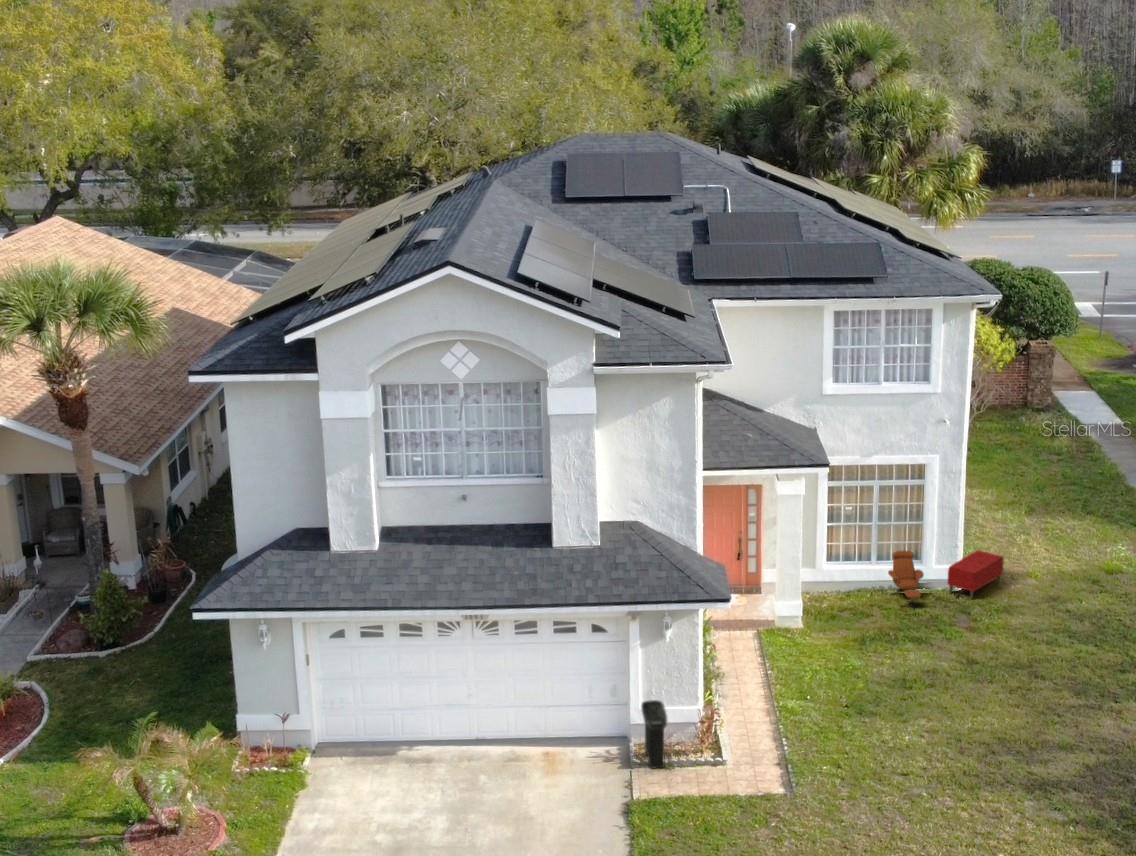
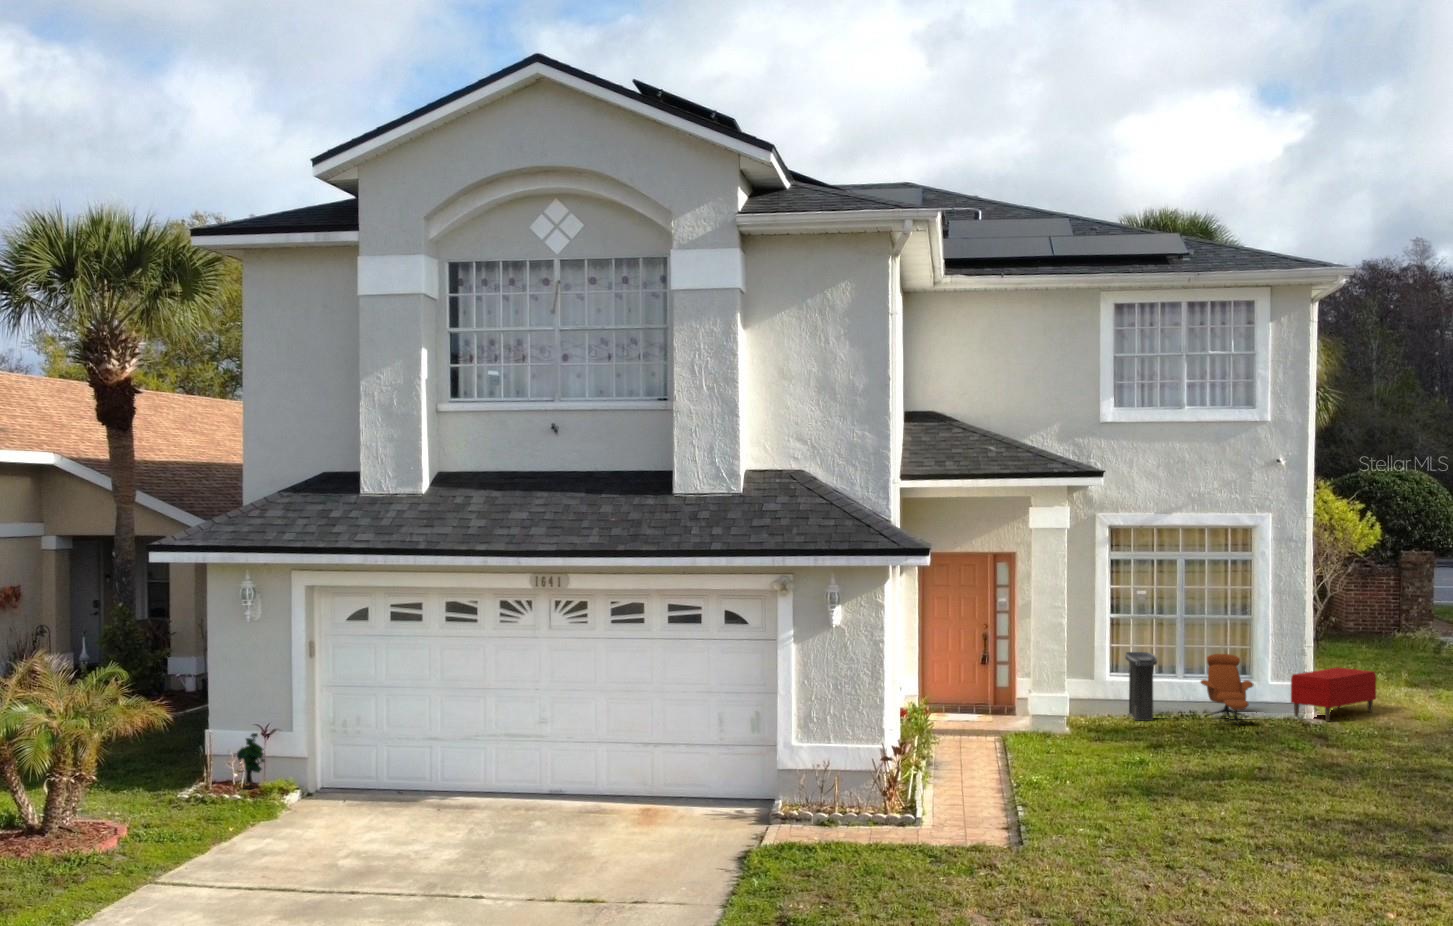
trash can: present [641,700,667,768] -> present [1125,652,1157,721]
decorative plant: none [265,720,288,756] -> present [235,733,265,789]

